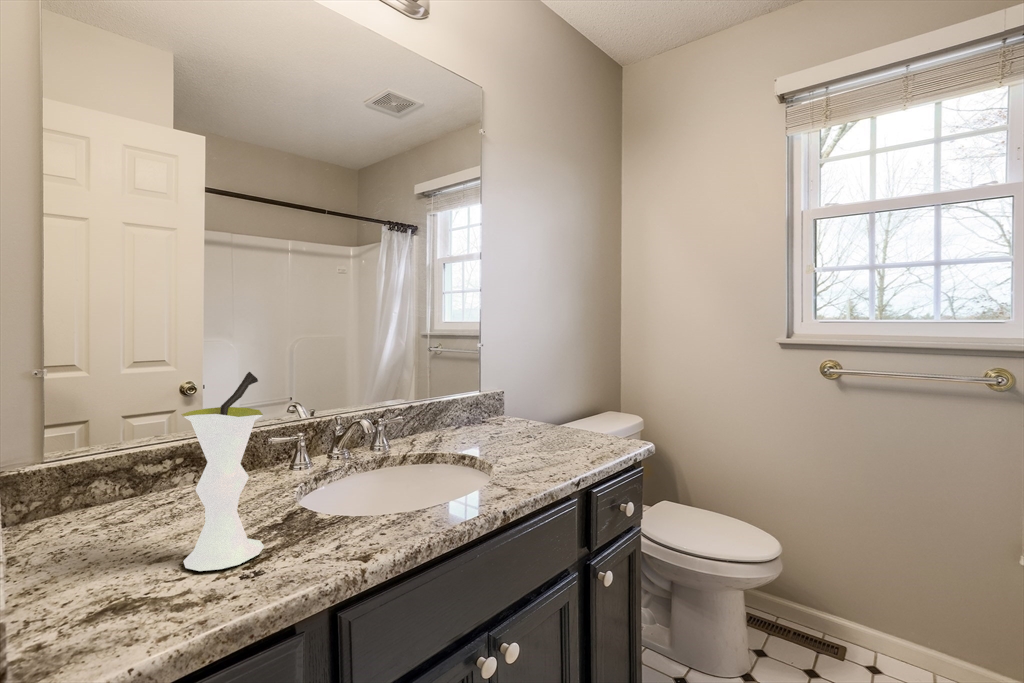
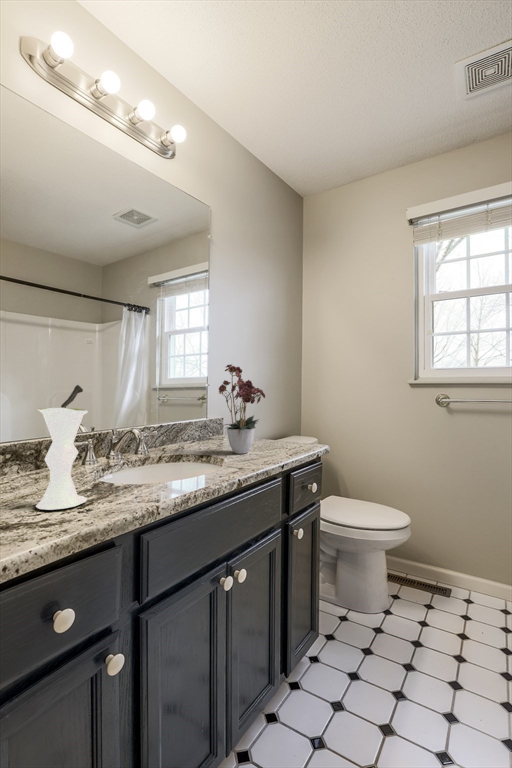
flower arrangement: none [483,313,562,453] -> present [219,364,265,454]

